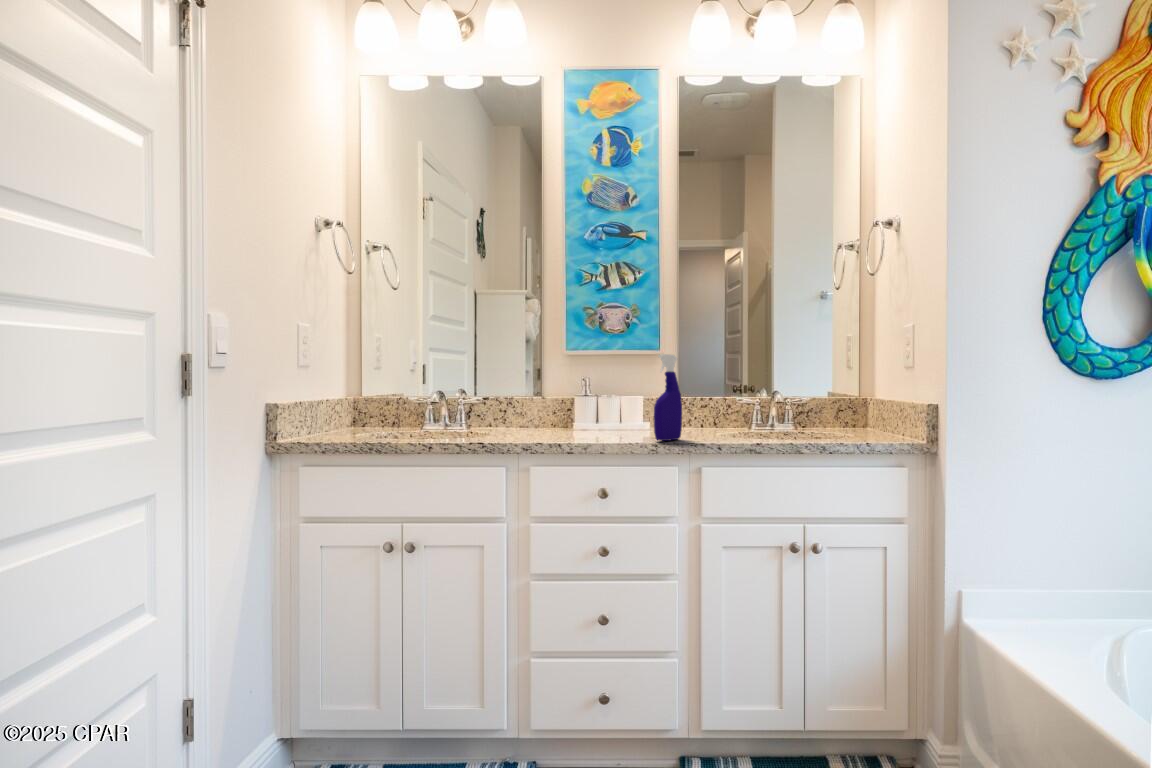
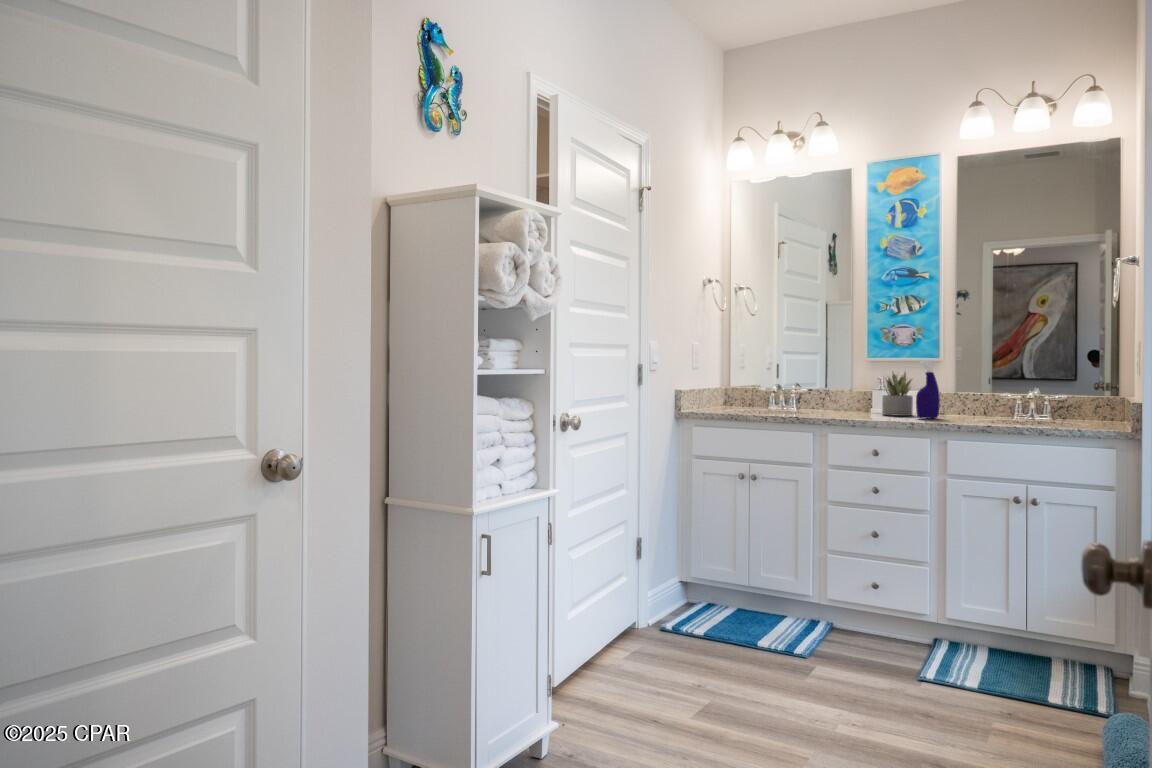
succulent plant: none [595,368,640,436] -> present [882,371,913,416]

